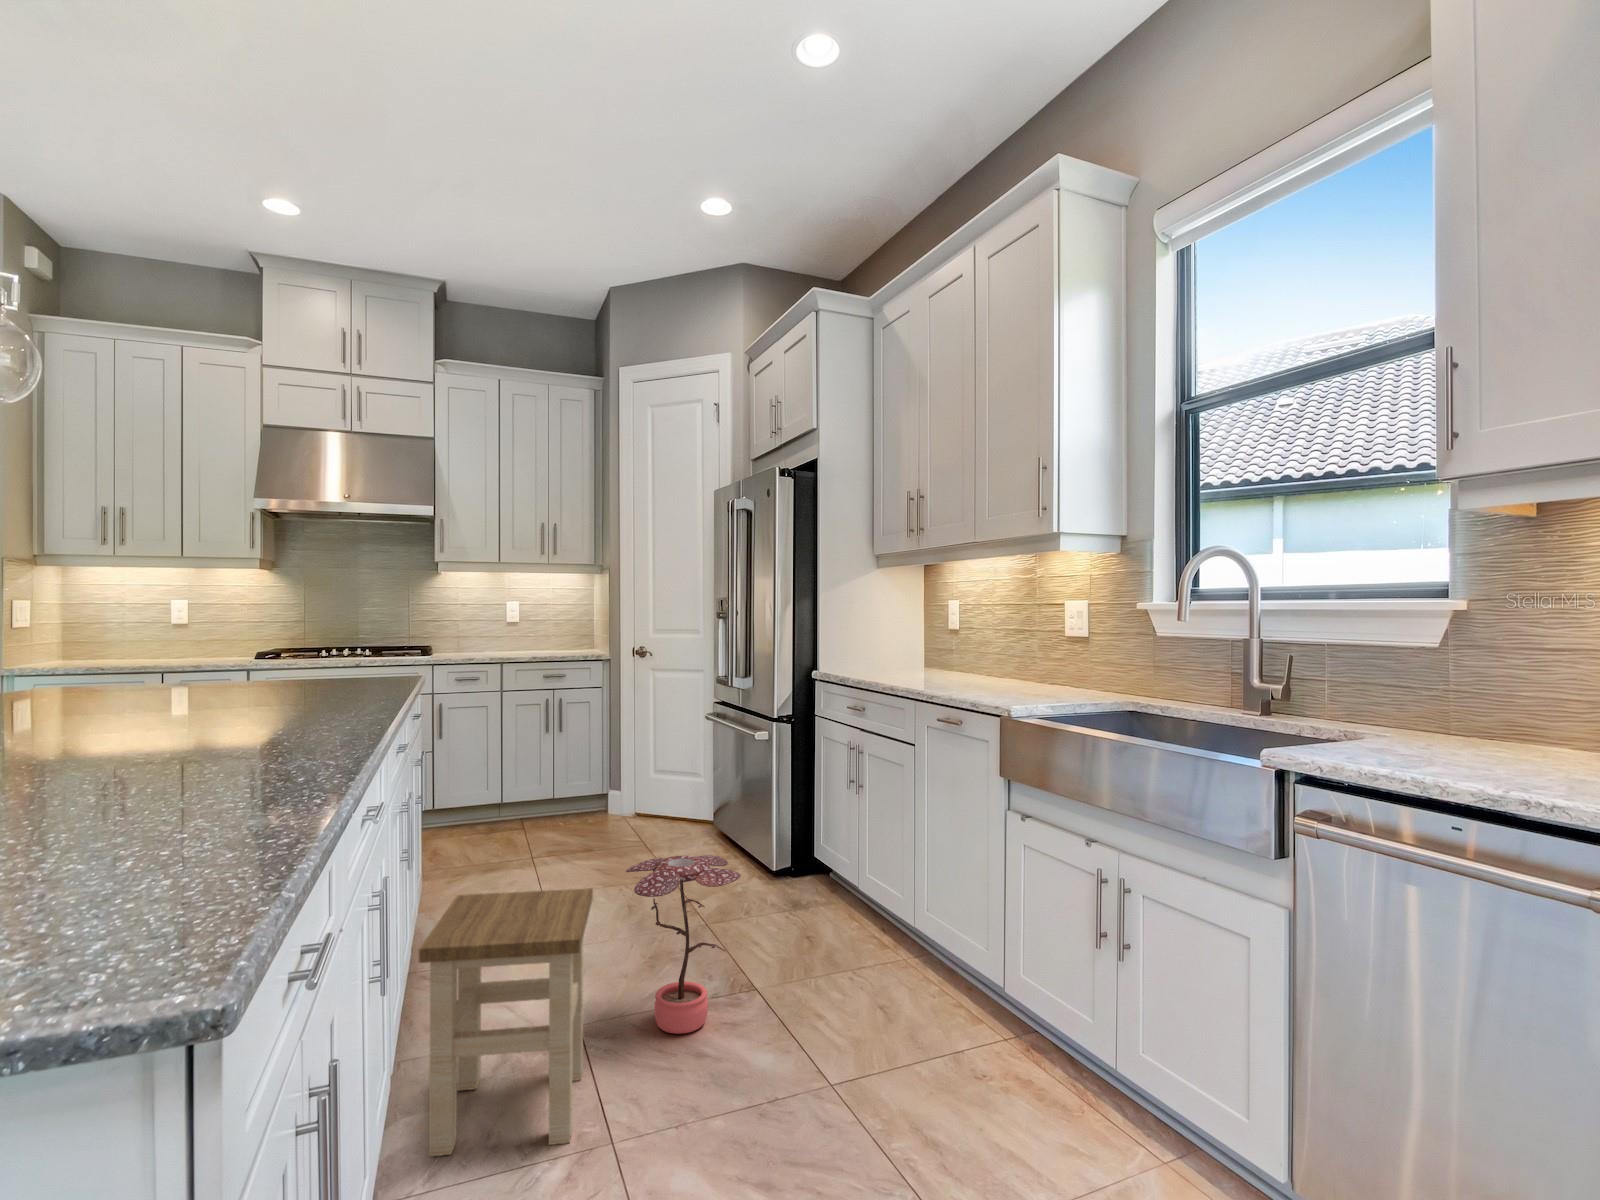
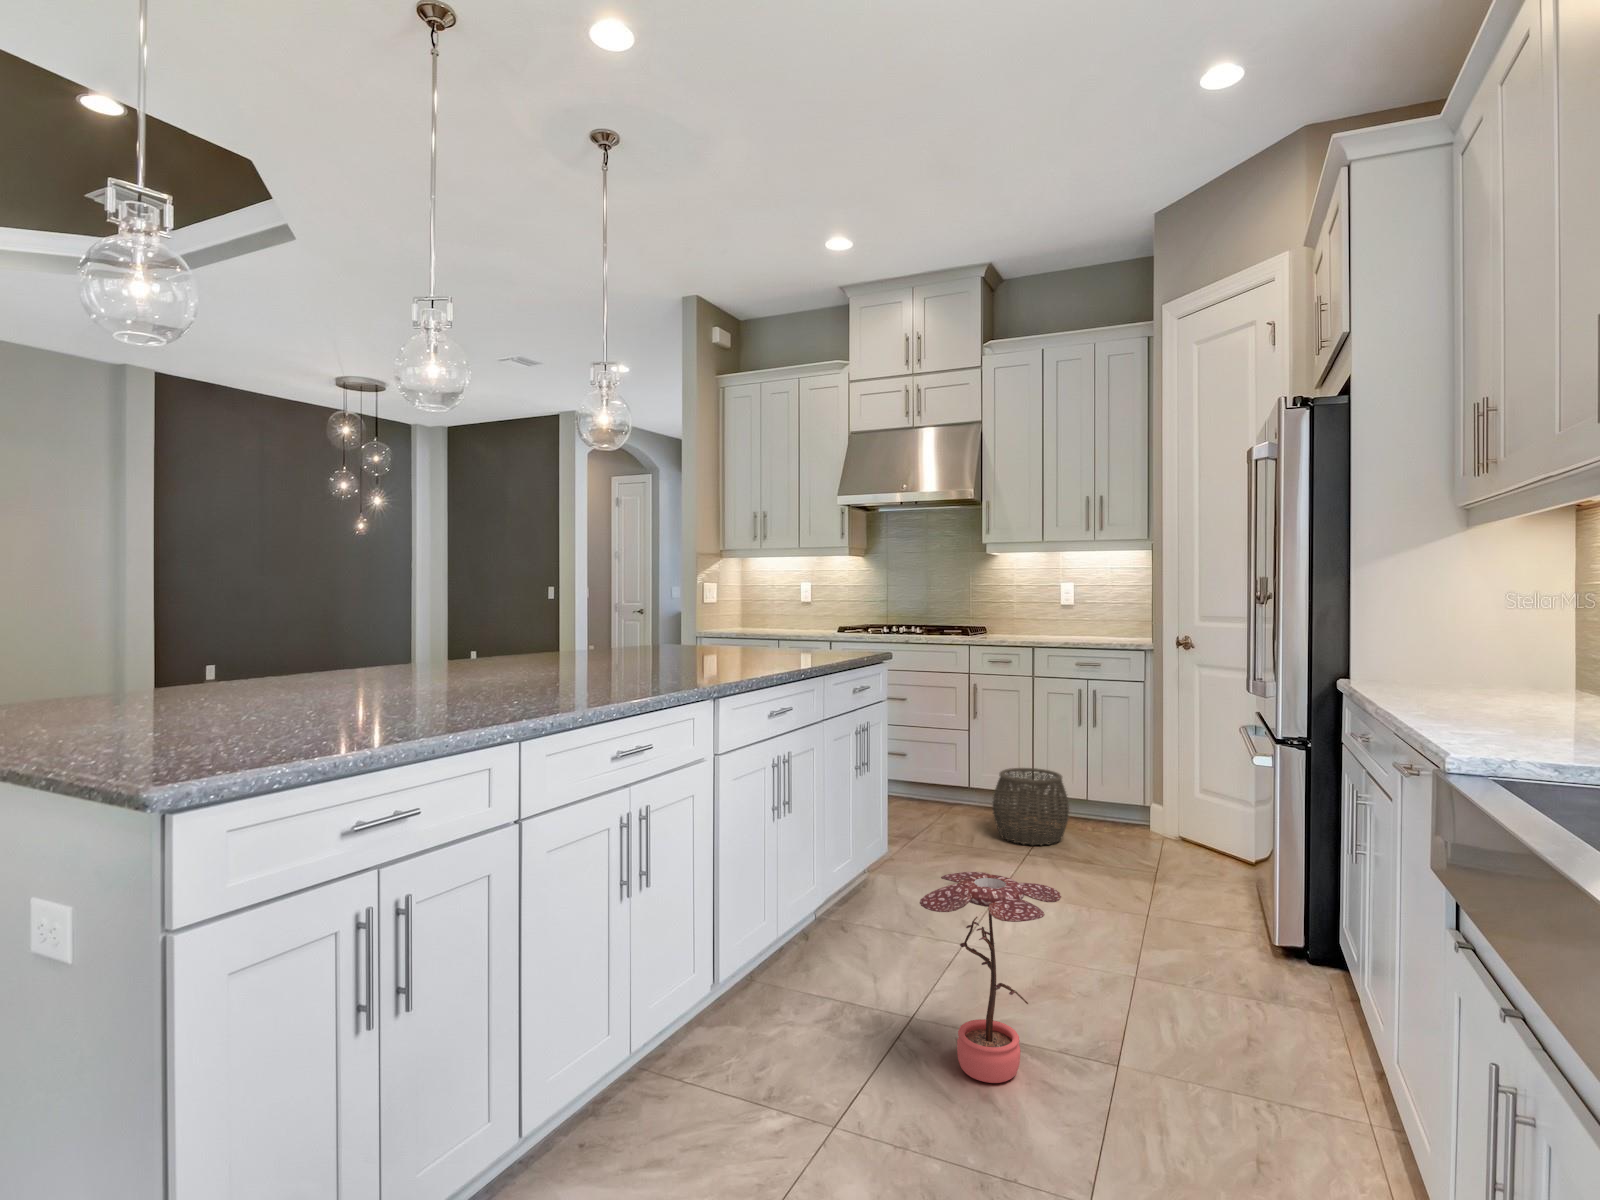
woven basket: none [483,778,559,852] -> present [993,768,1069,845]
stool: present [419,888,593,1156] -> none [676,855,870,1126]

